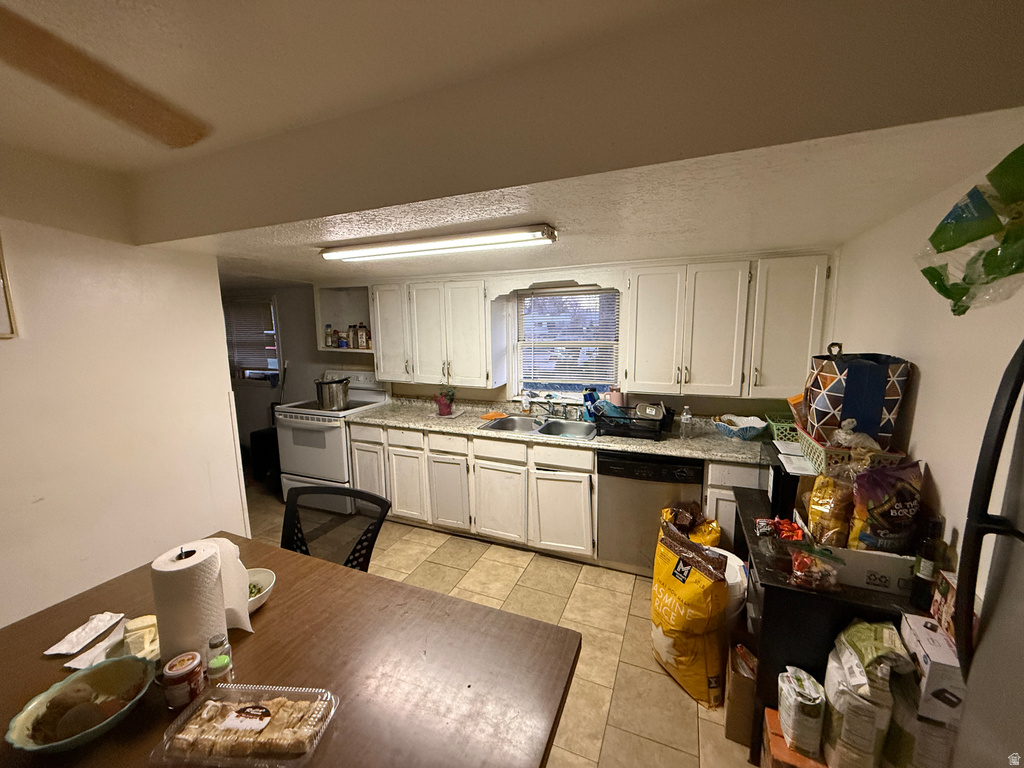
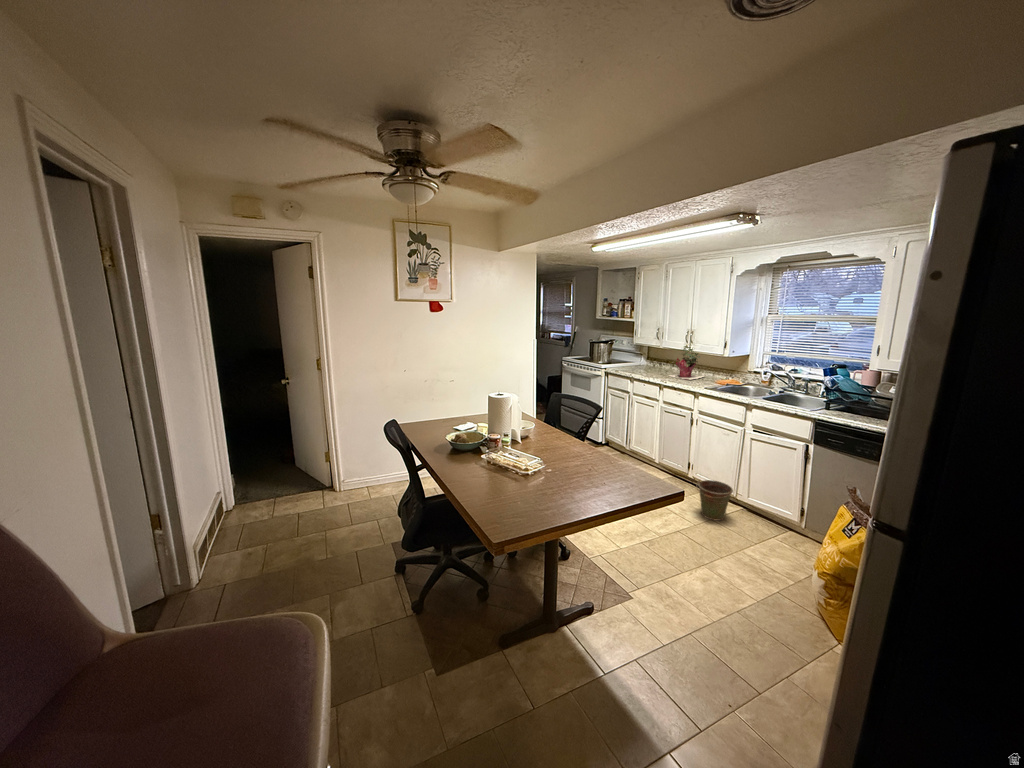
bucket: none [494,534,532,584] -> present [698,480,733,520]

